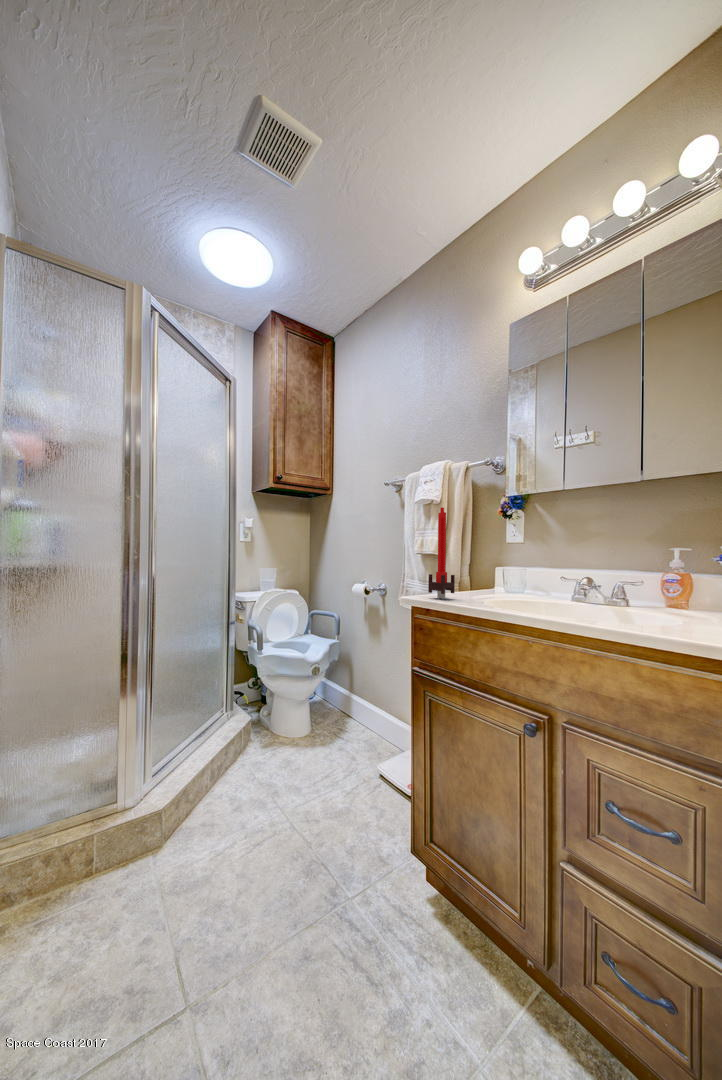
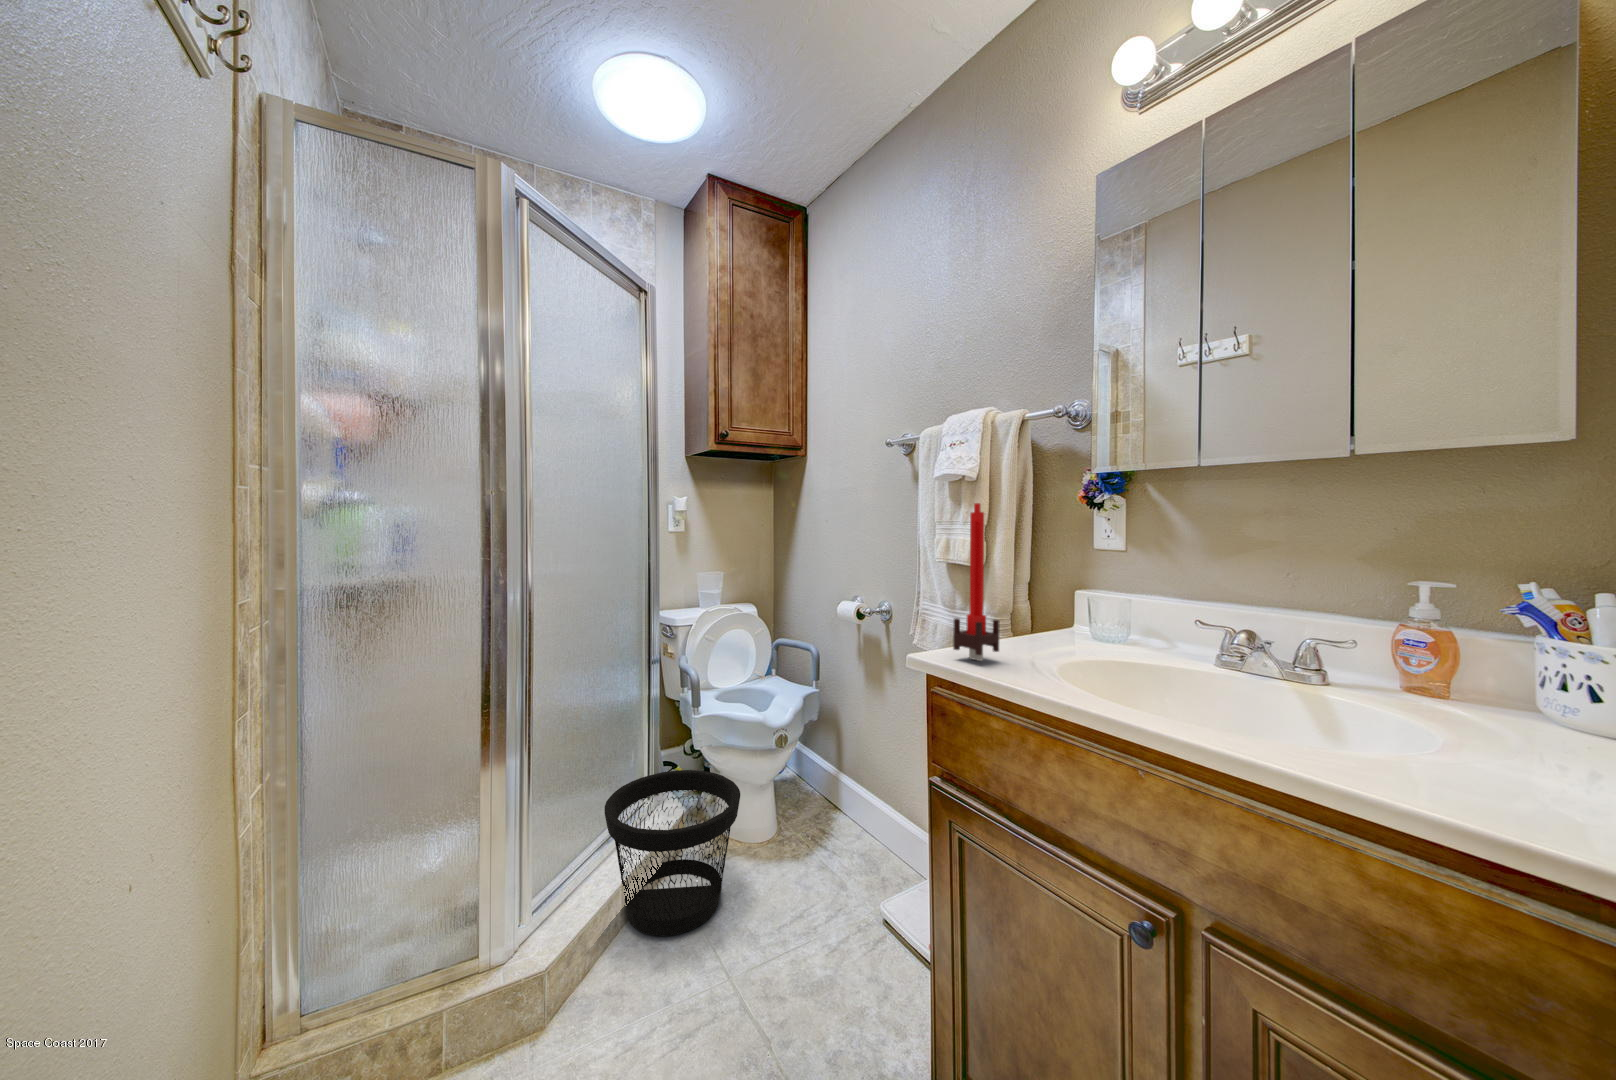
wastebasket: none [200,690,291,795] -> present [605,770,740,936]

